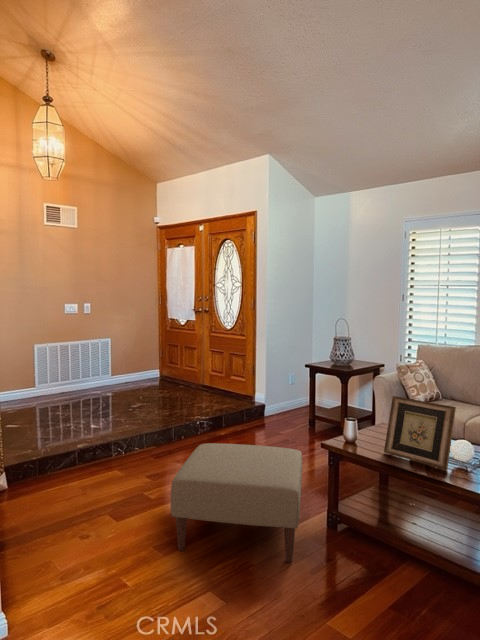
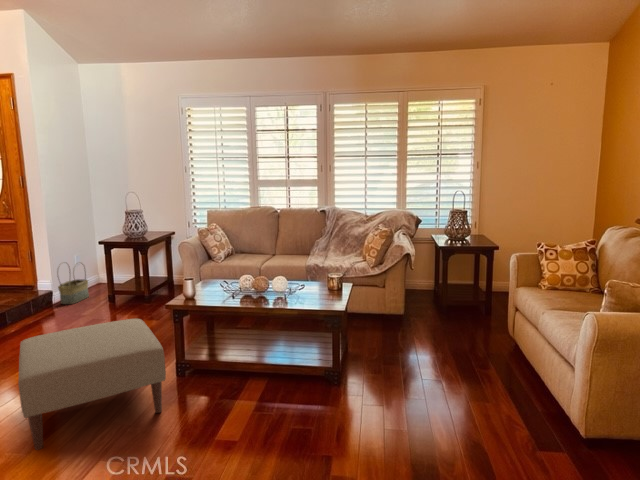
basket: none [270,380,296,420] -> present [58,271,89,304]
picture frame: present [384,396,456,470] -> none [220,253,271,300]

